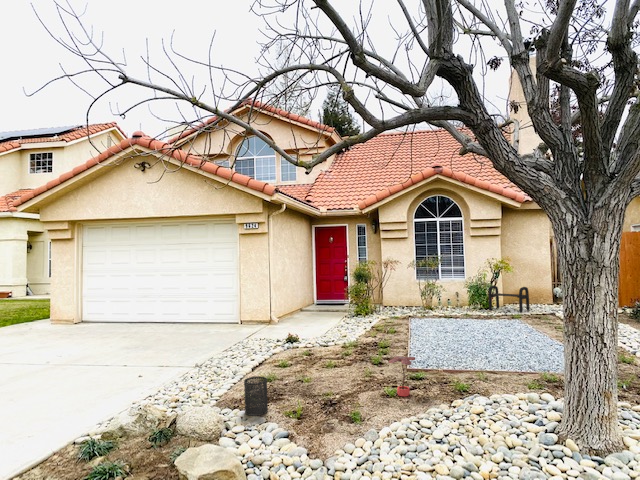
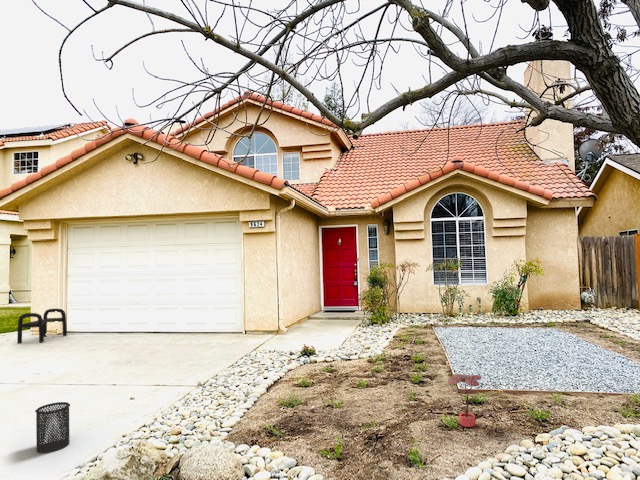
bench: present [489,286,530,313] -> present [17,309,67,343]
trash can: present [244,376,268,416] -> present [35,402,70,453]

